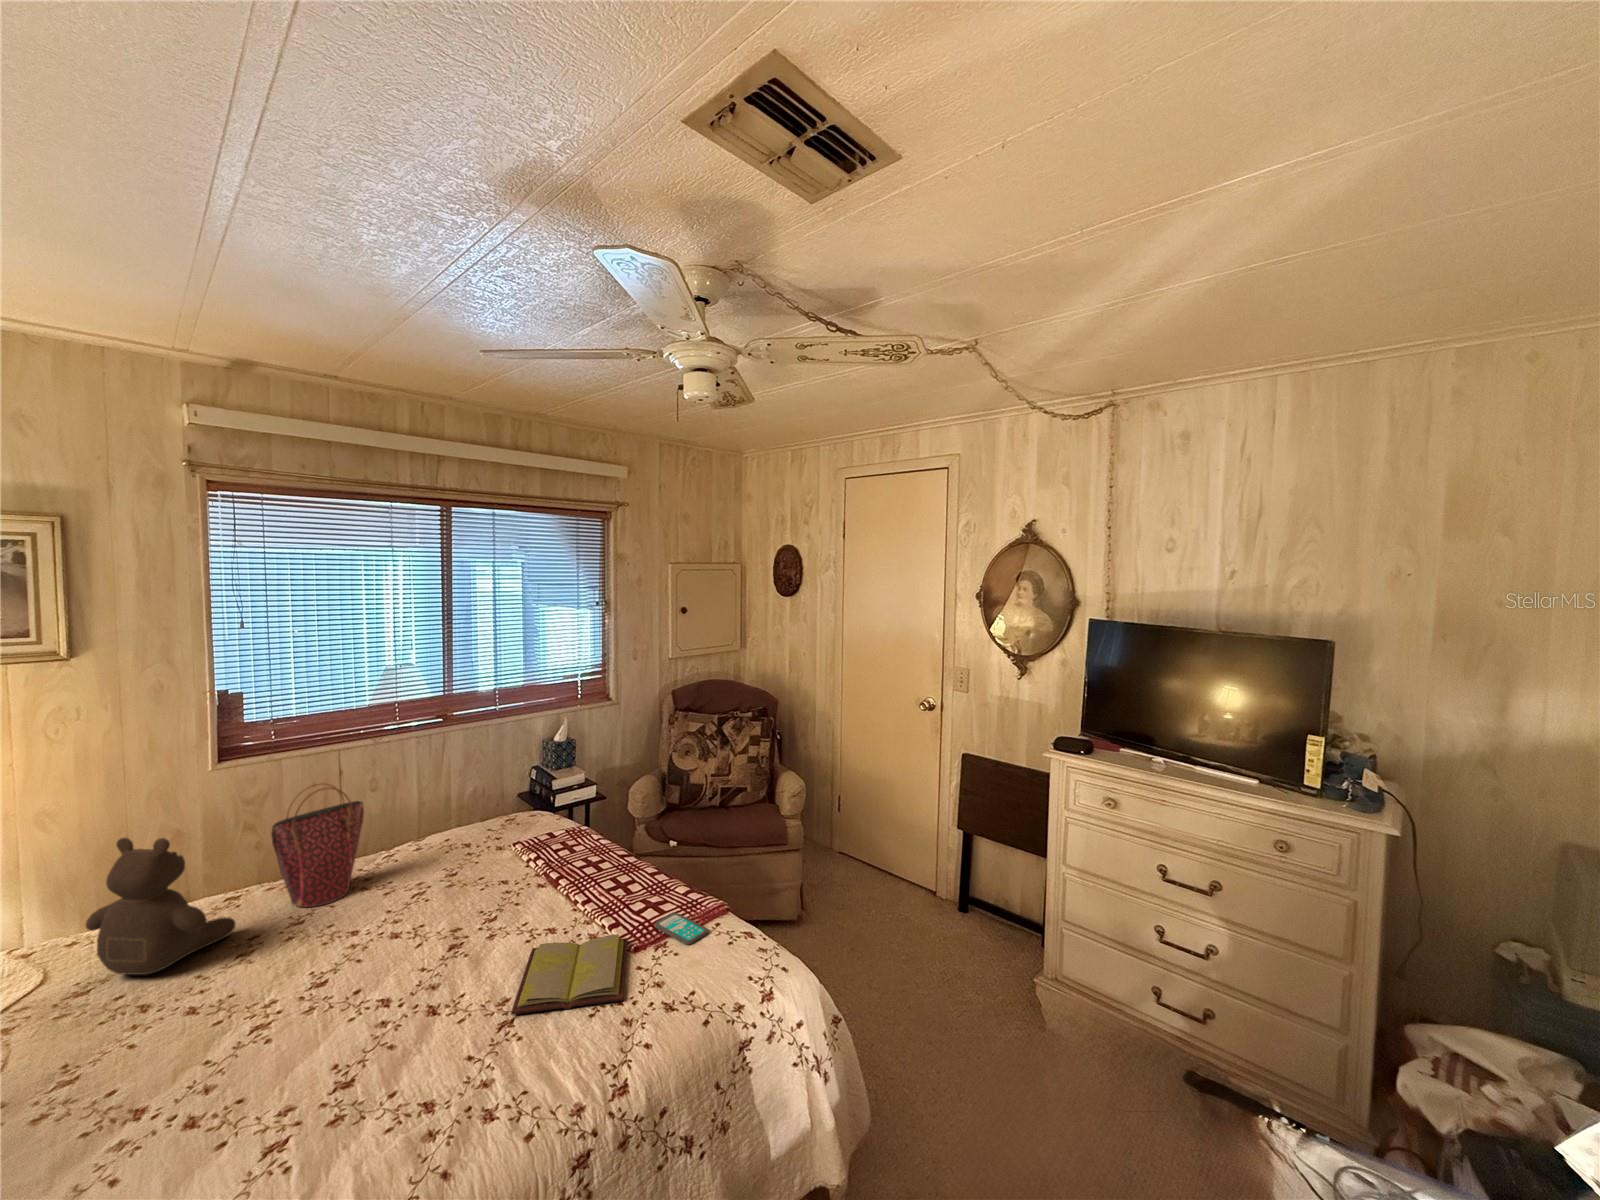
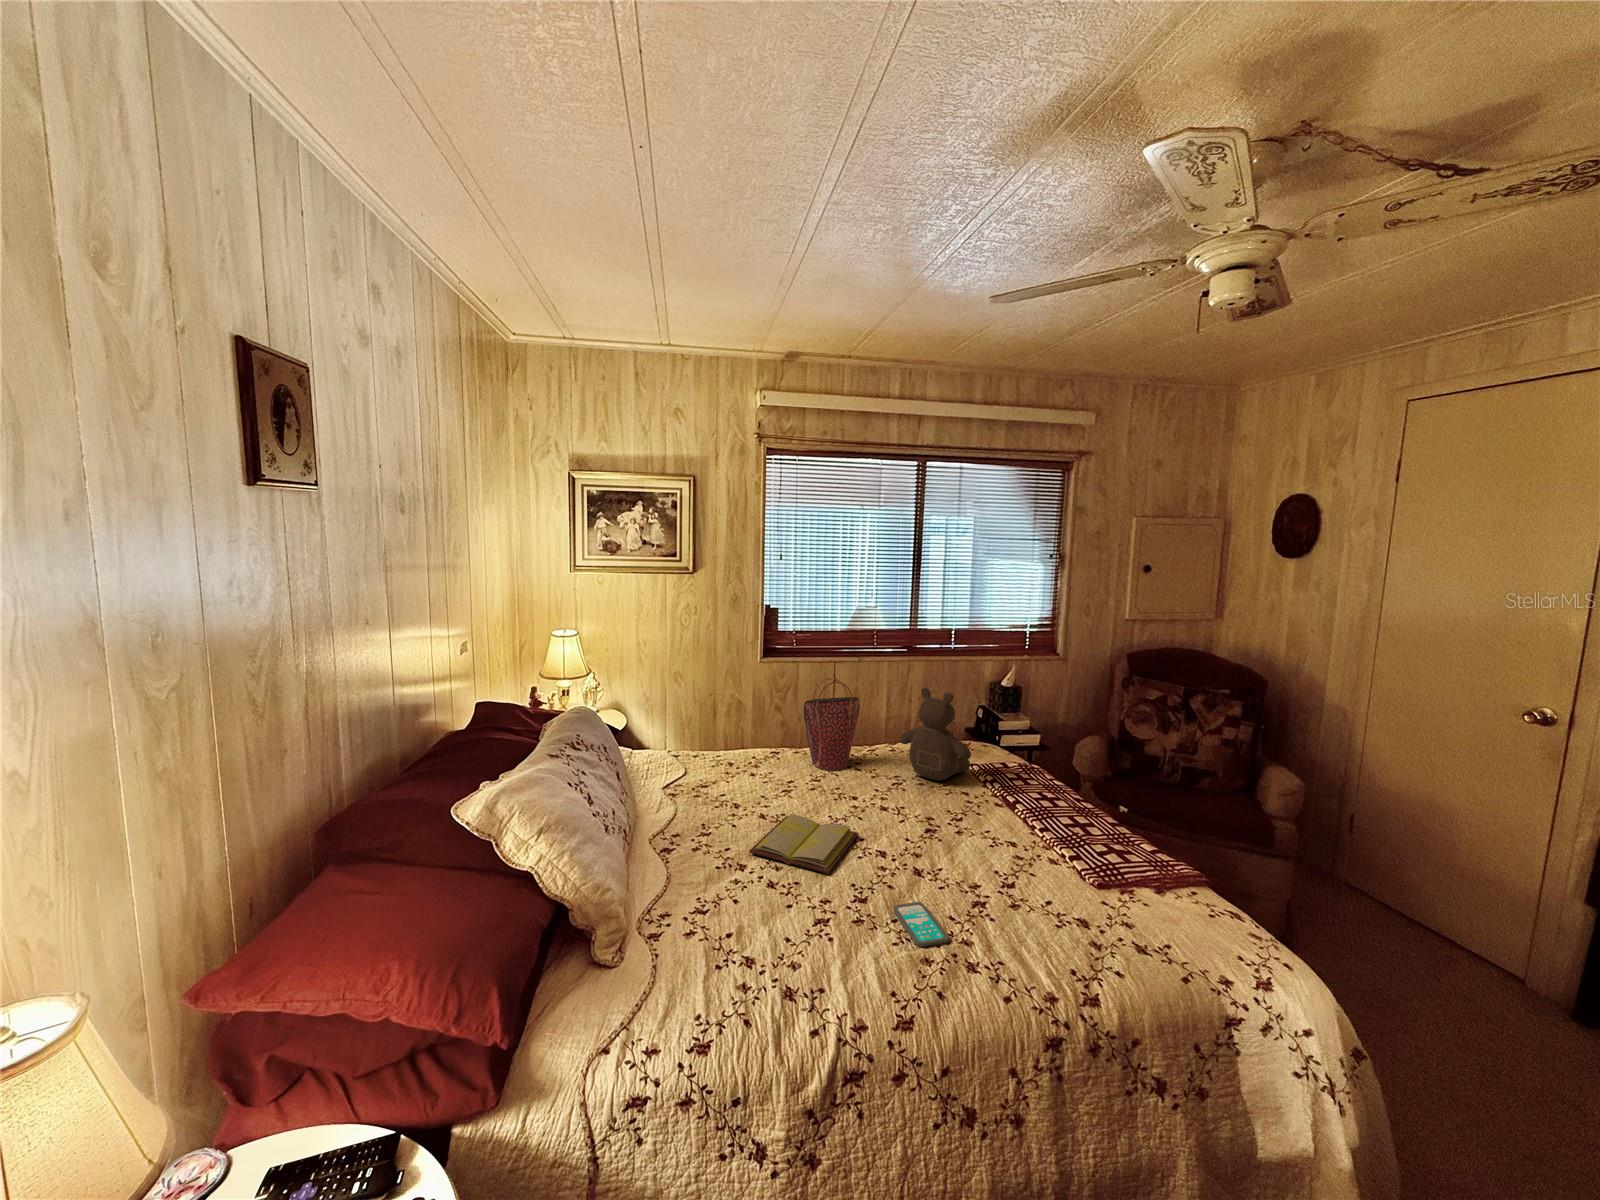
teddy bear: present [86,838,235,975] -> present [900,688,971,780]
smartphone: present [655,913,708,945] -> present [893,902,949,947]
diary: present [511,934,628,1014] -> present [749,814,858,874]

